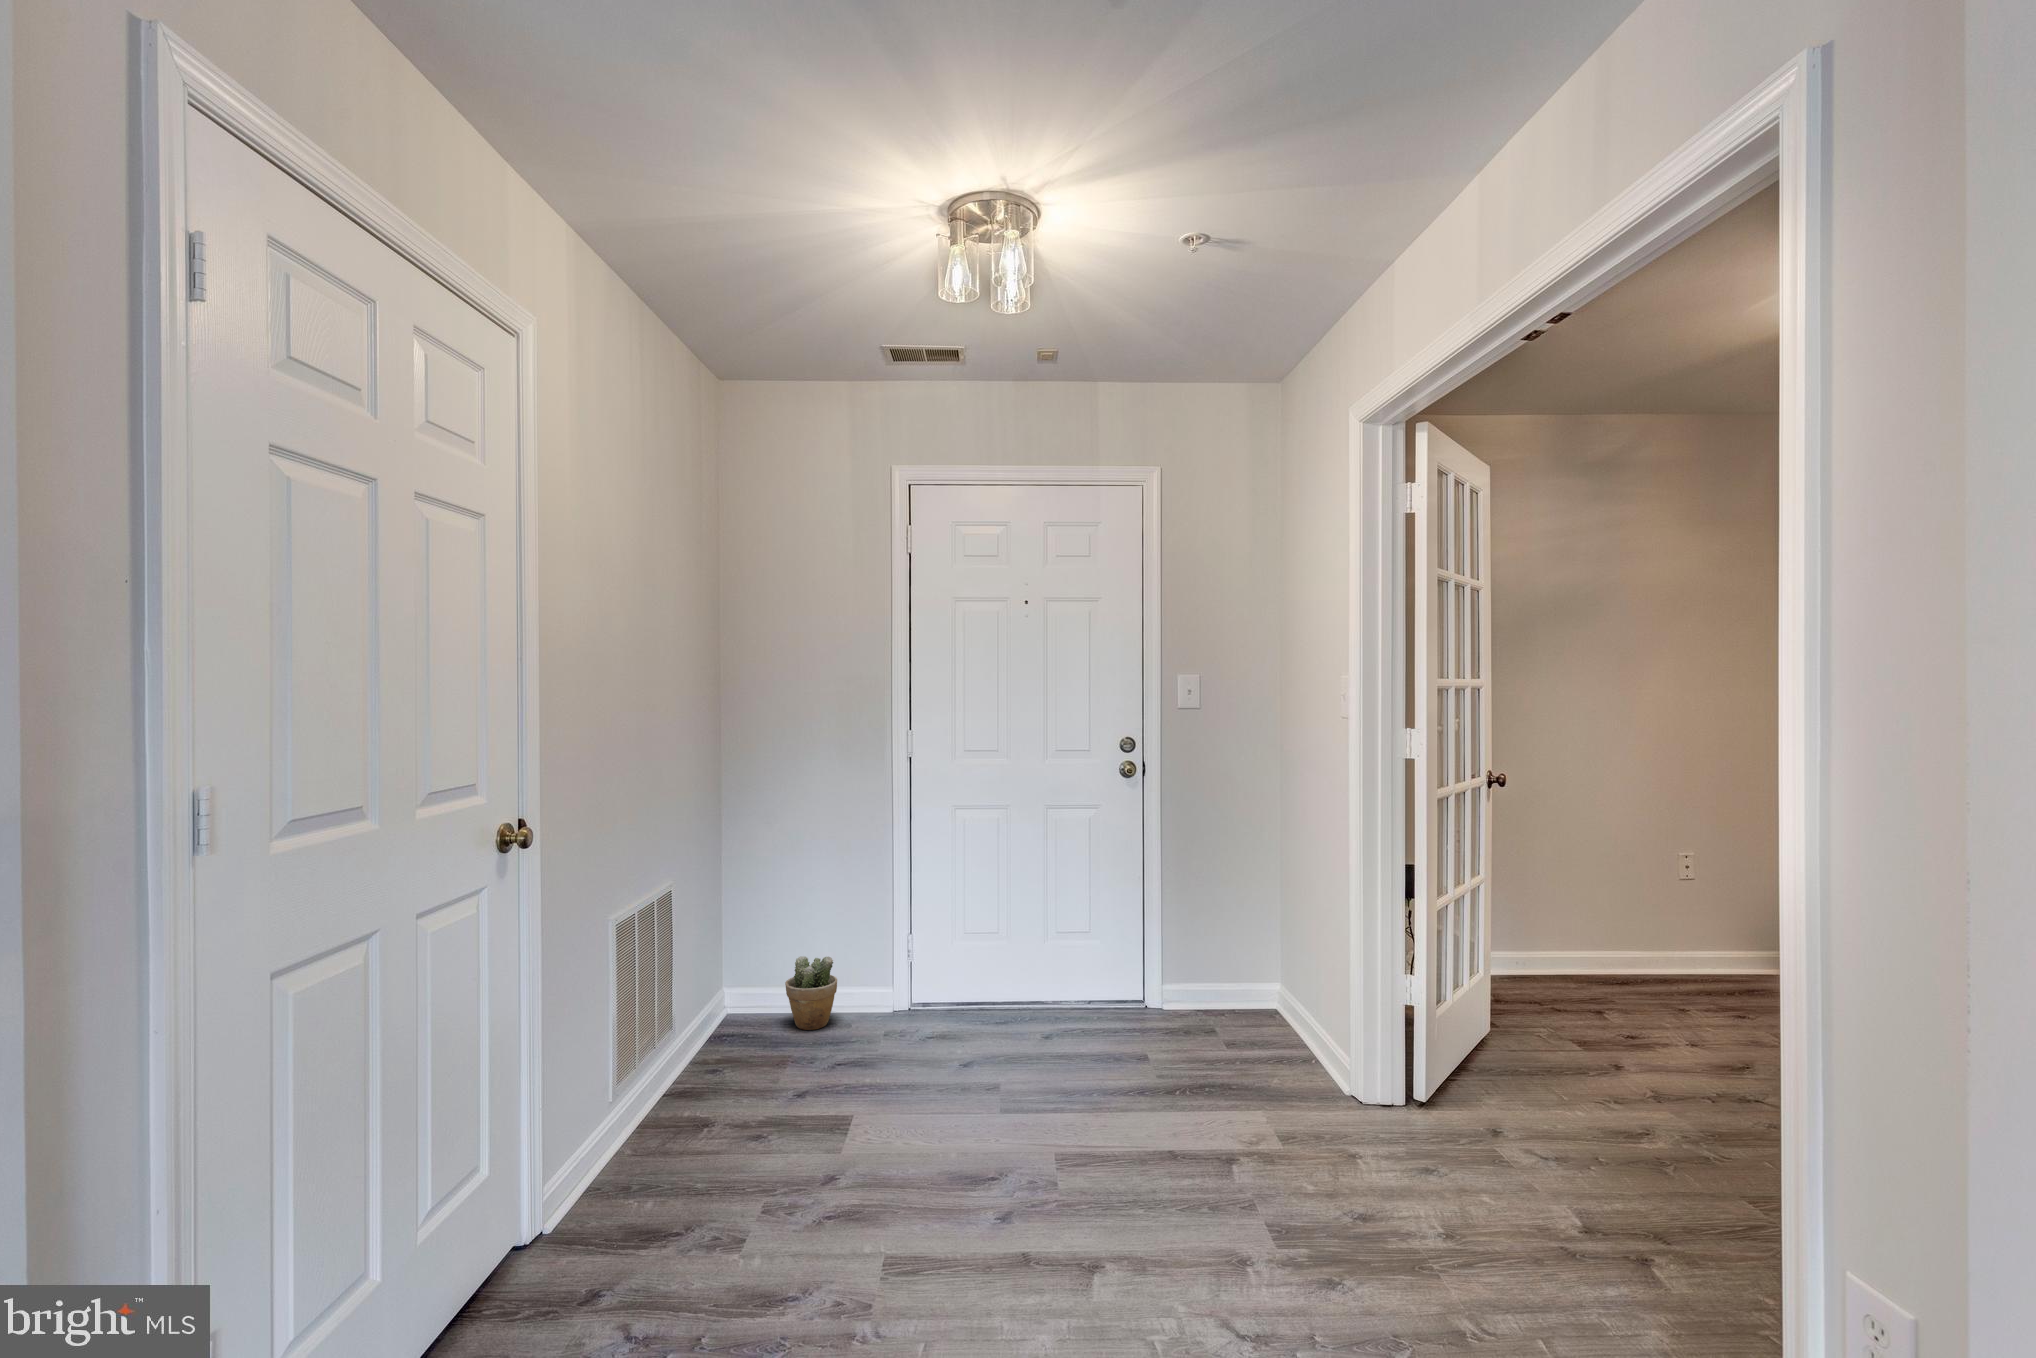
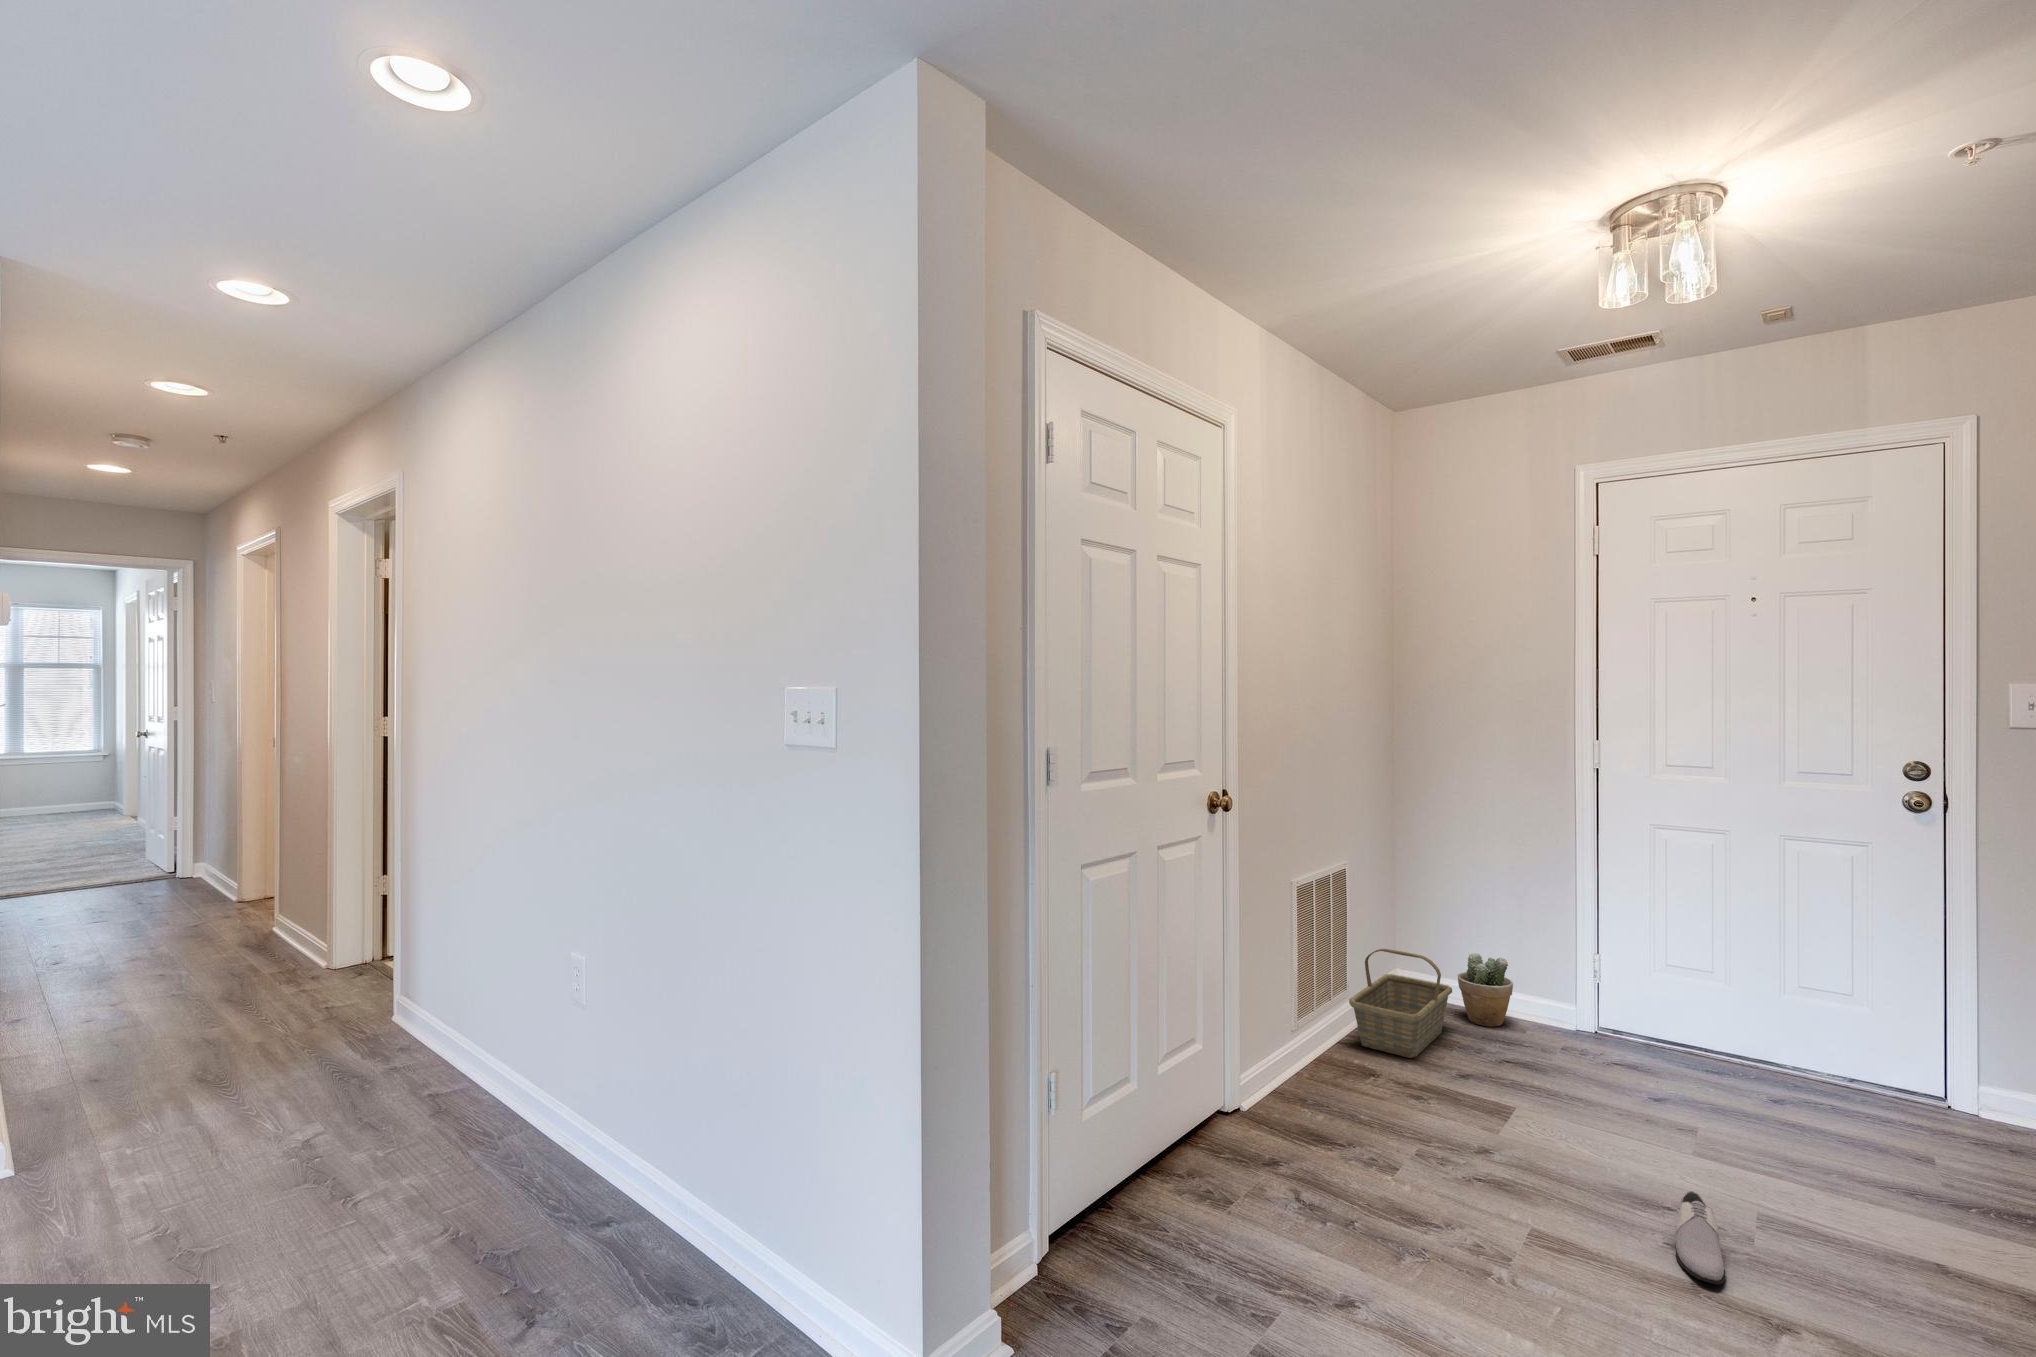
basket: none [676,973,782,1090] -> present [1349,949,1452,1058]
shoe: none [1003,1158,1046,1249] -> present [1676,1191,1725,1284]

